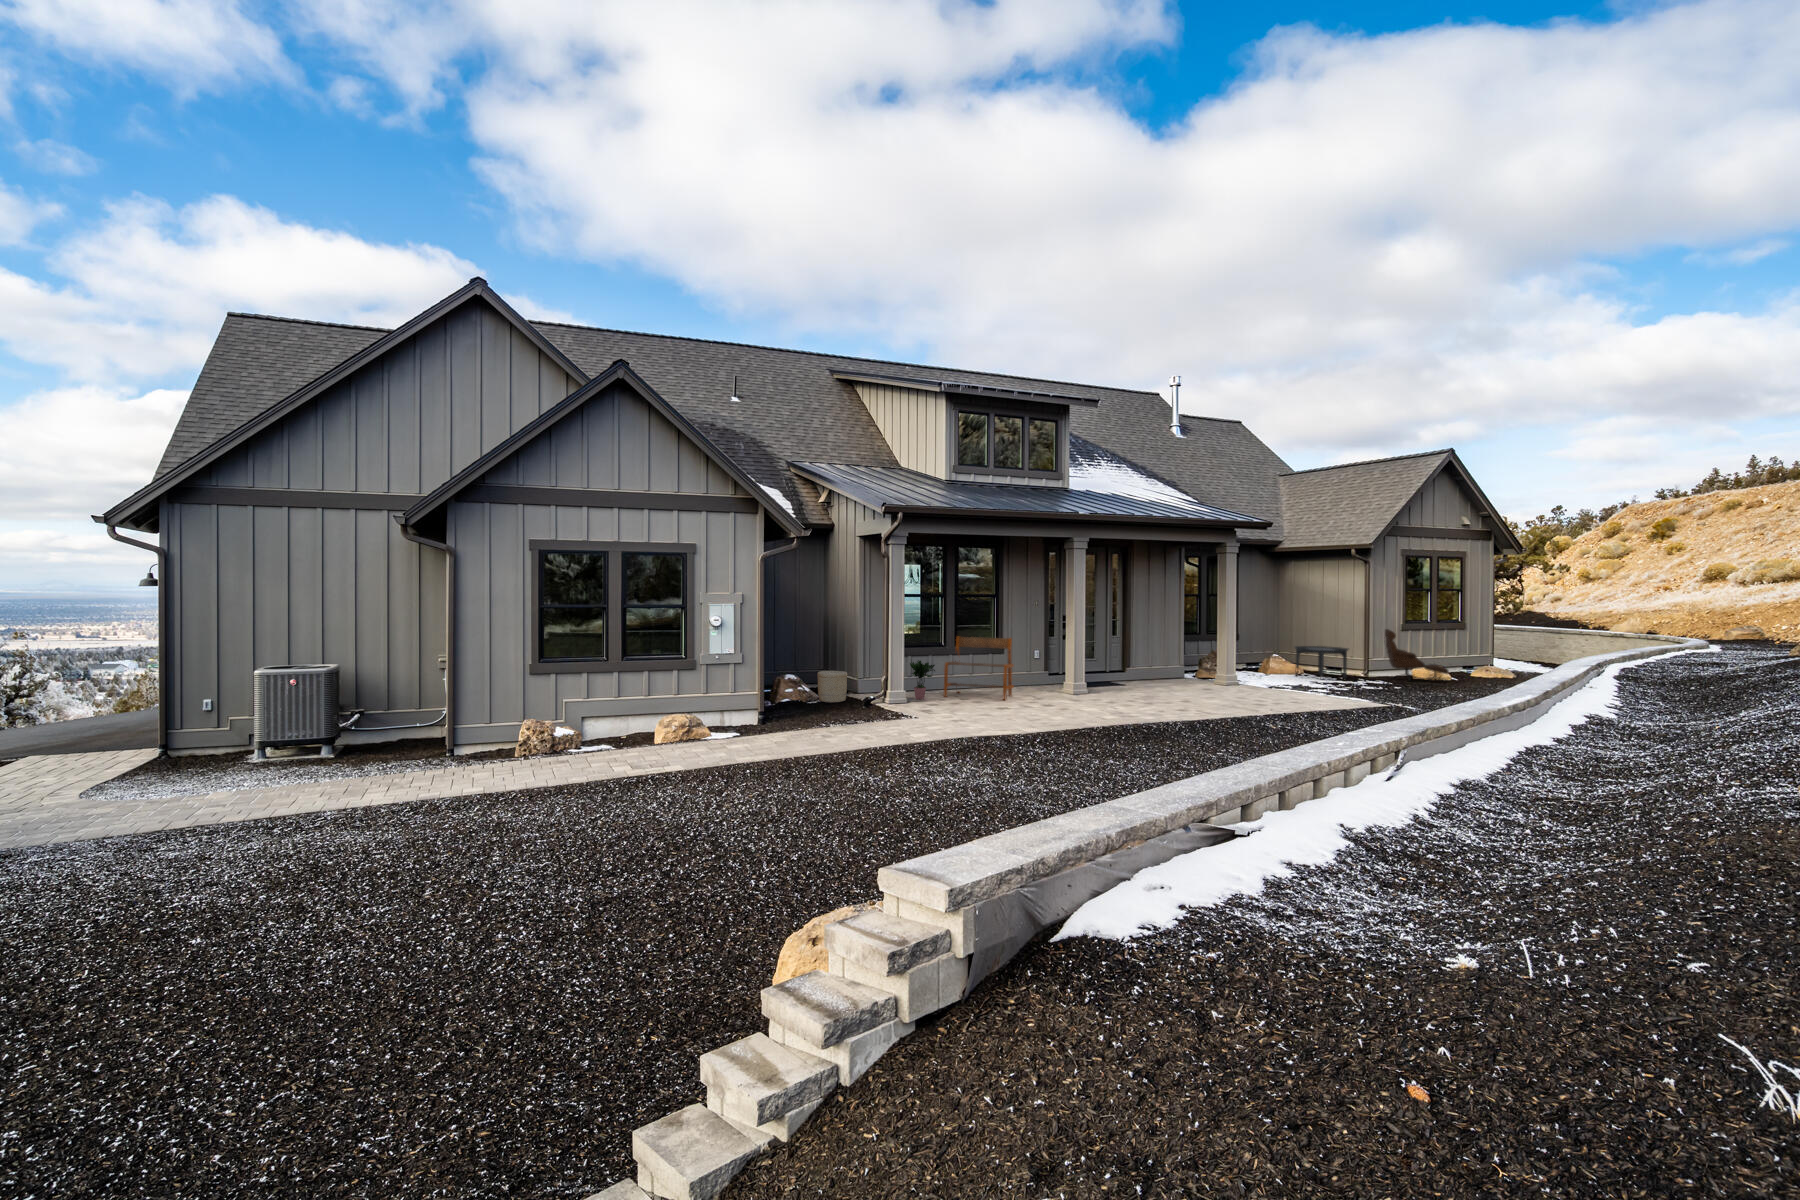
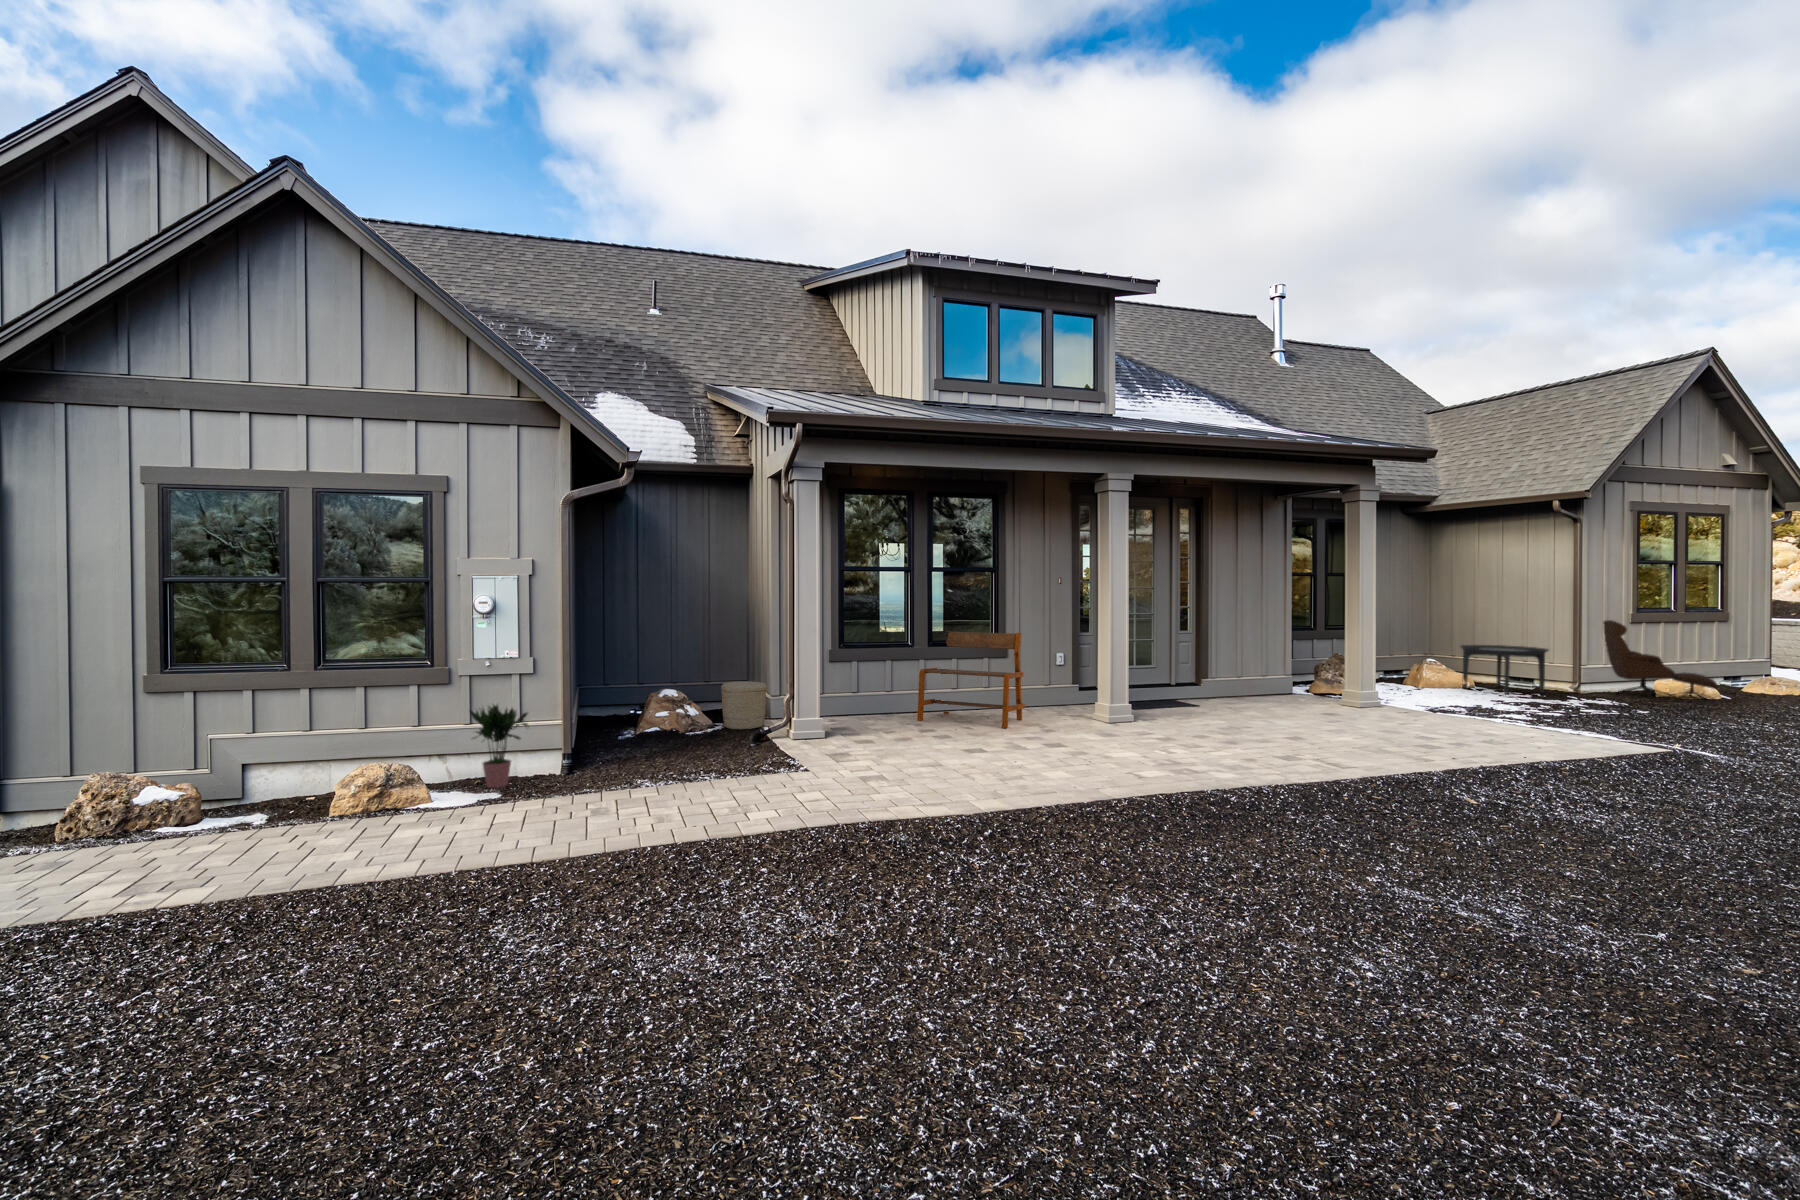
potted plant: present [910,660,935,699] -> present [470,705,527,788]

